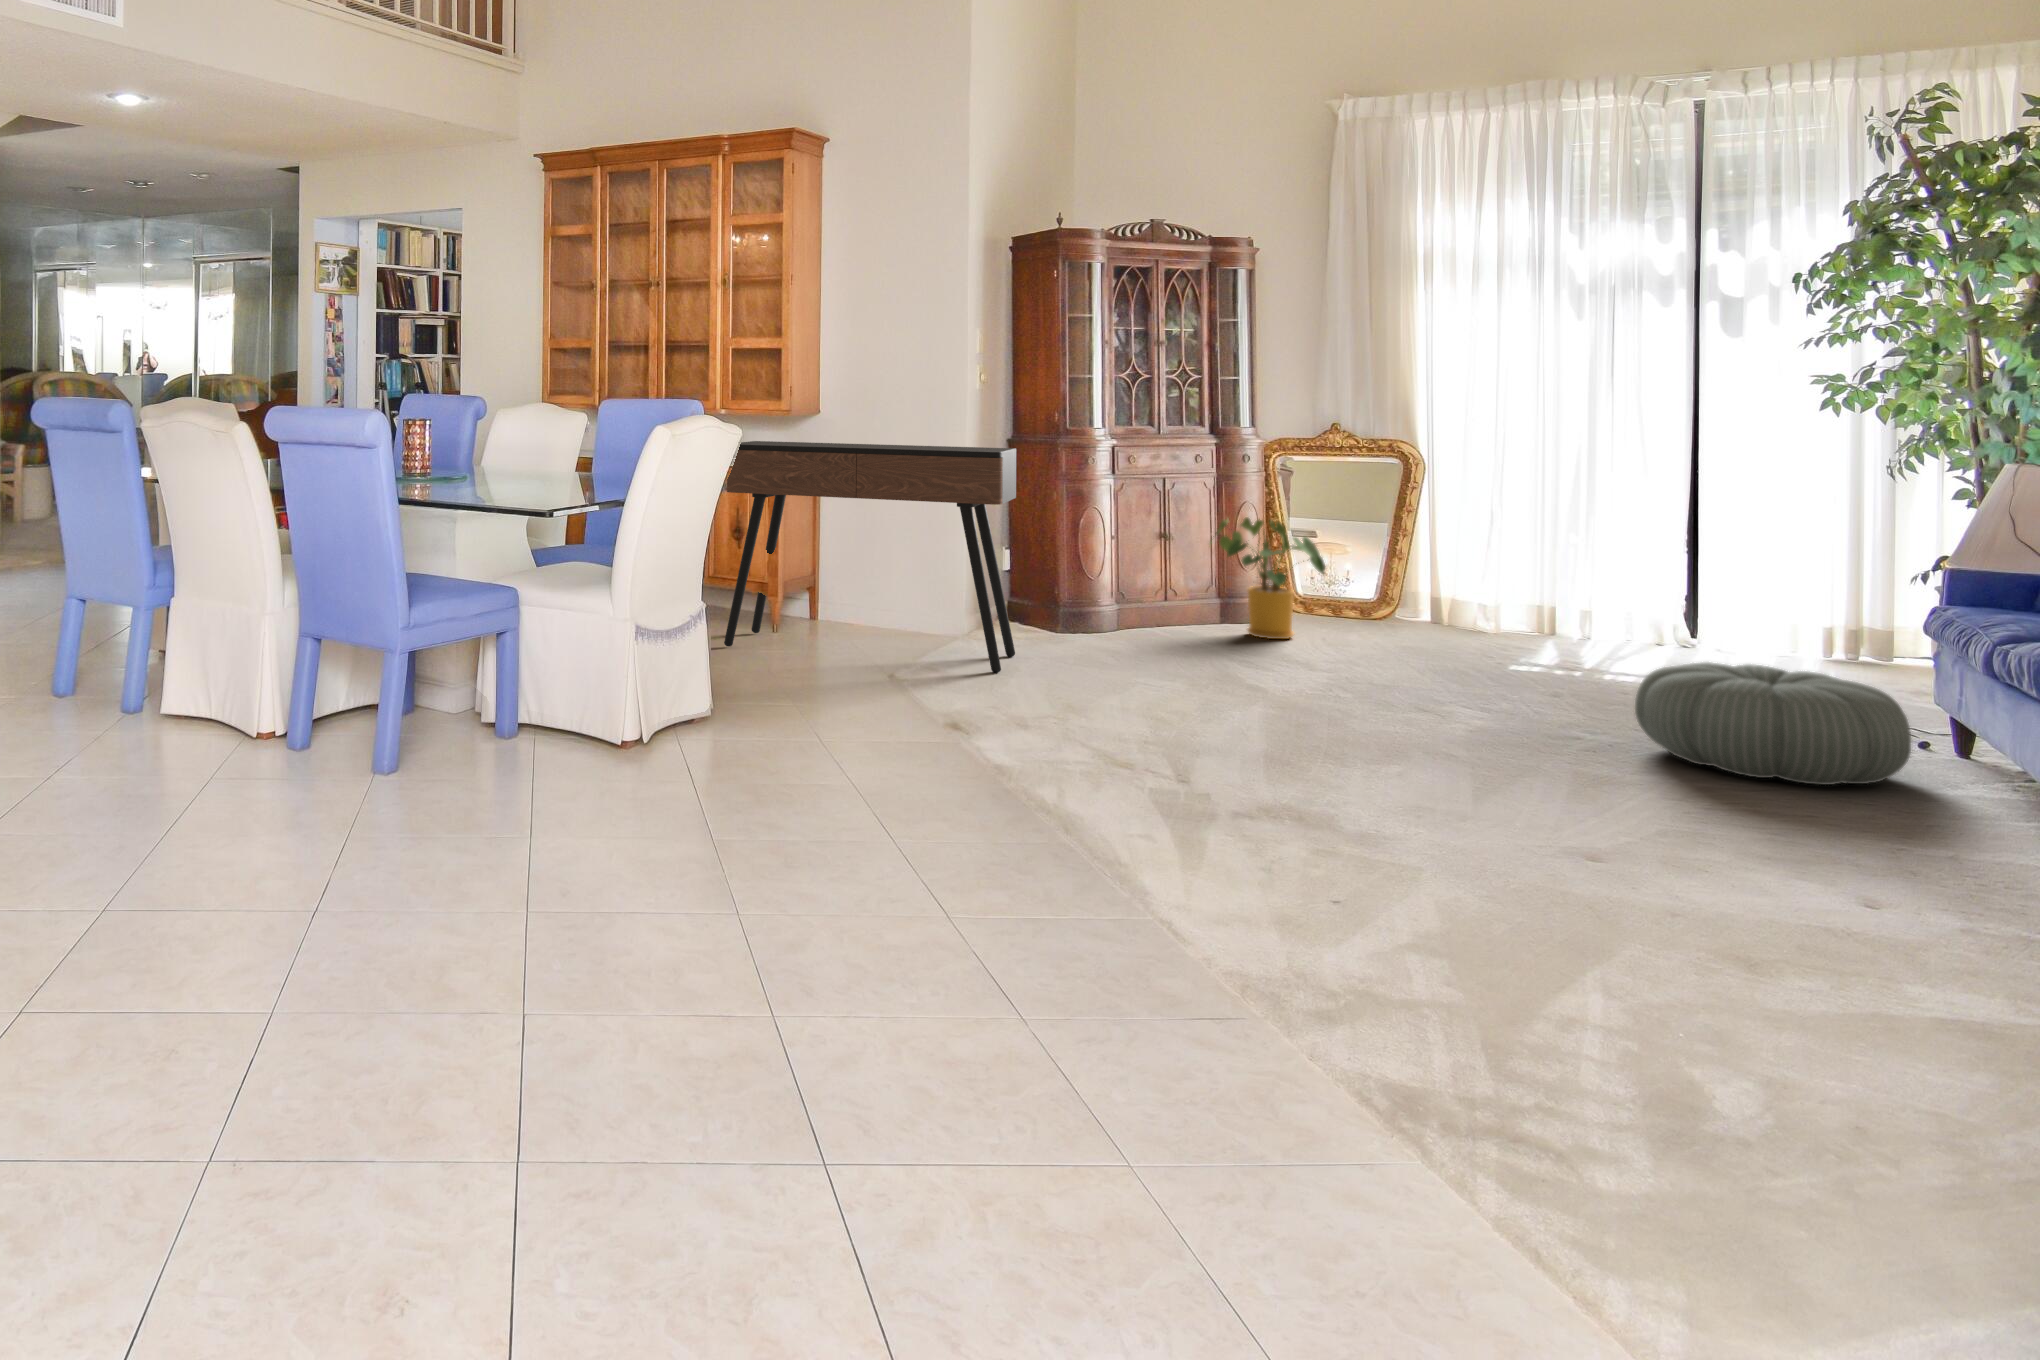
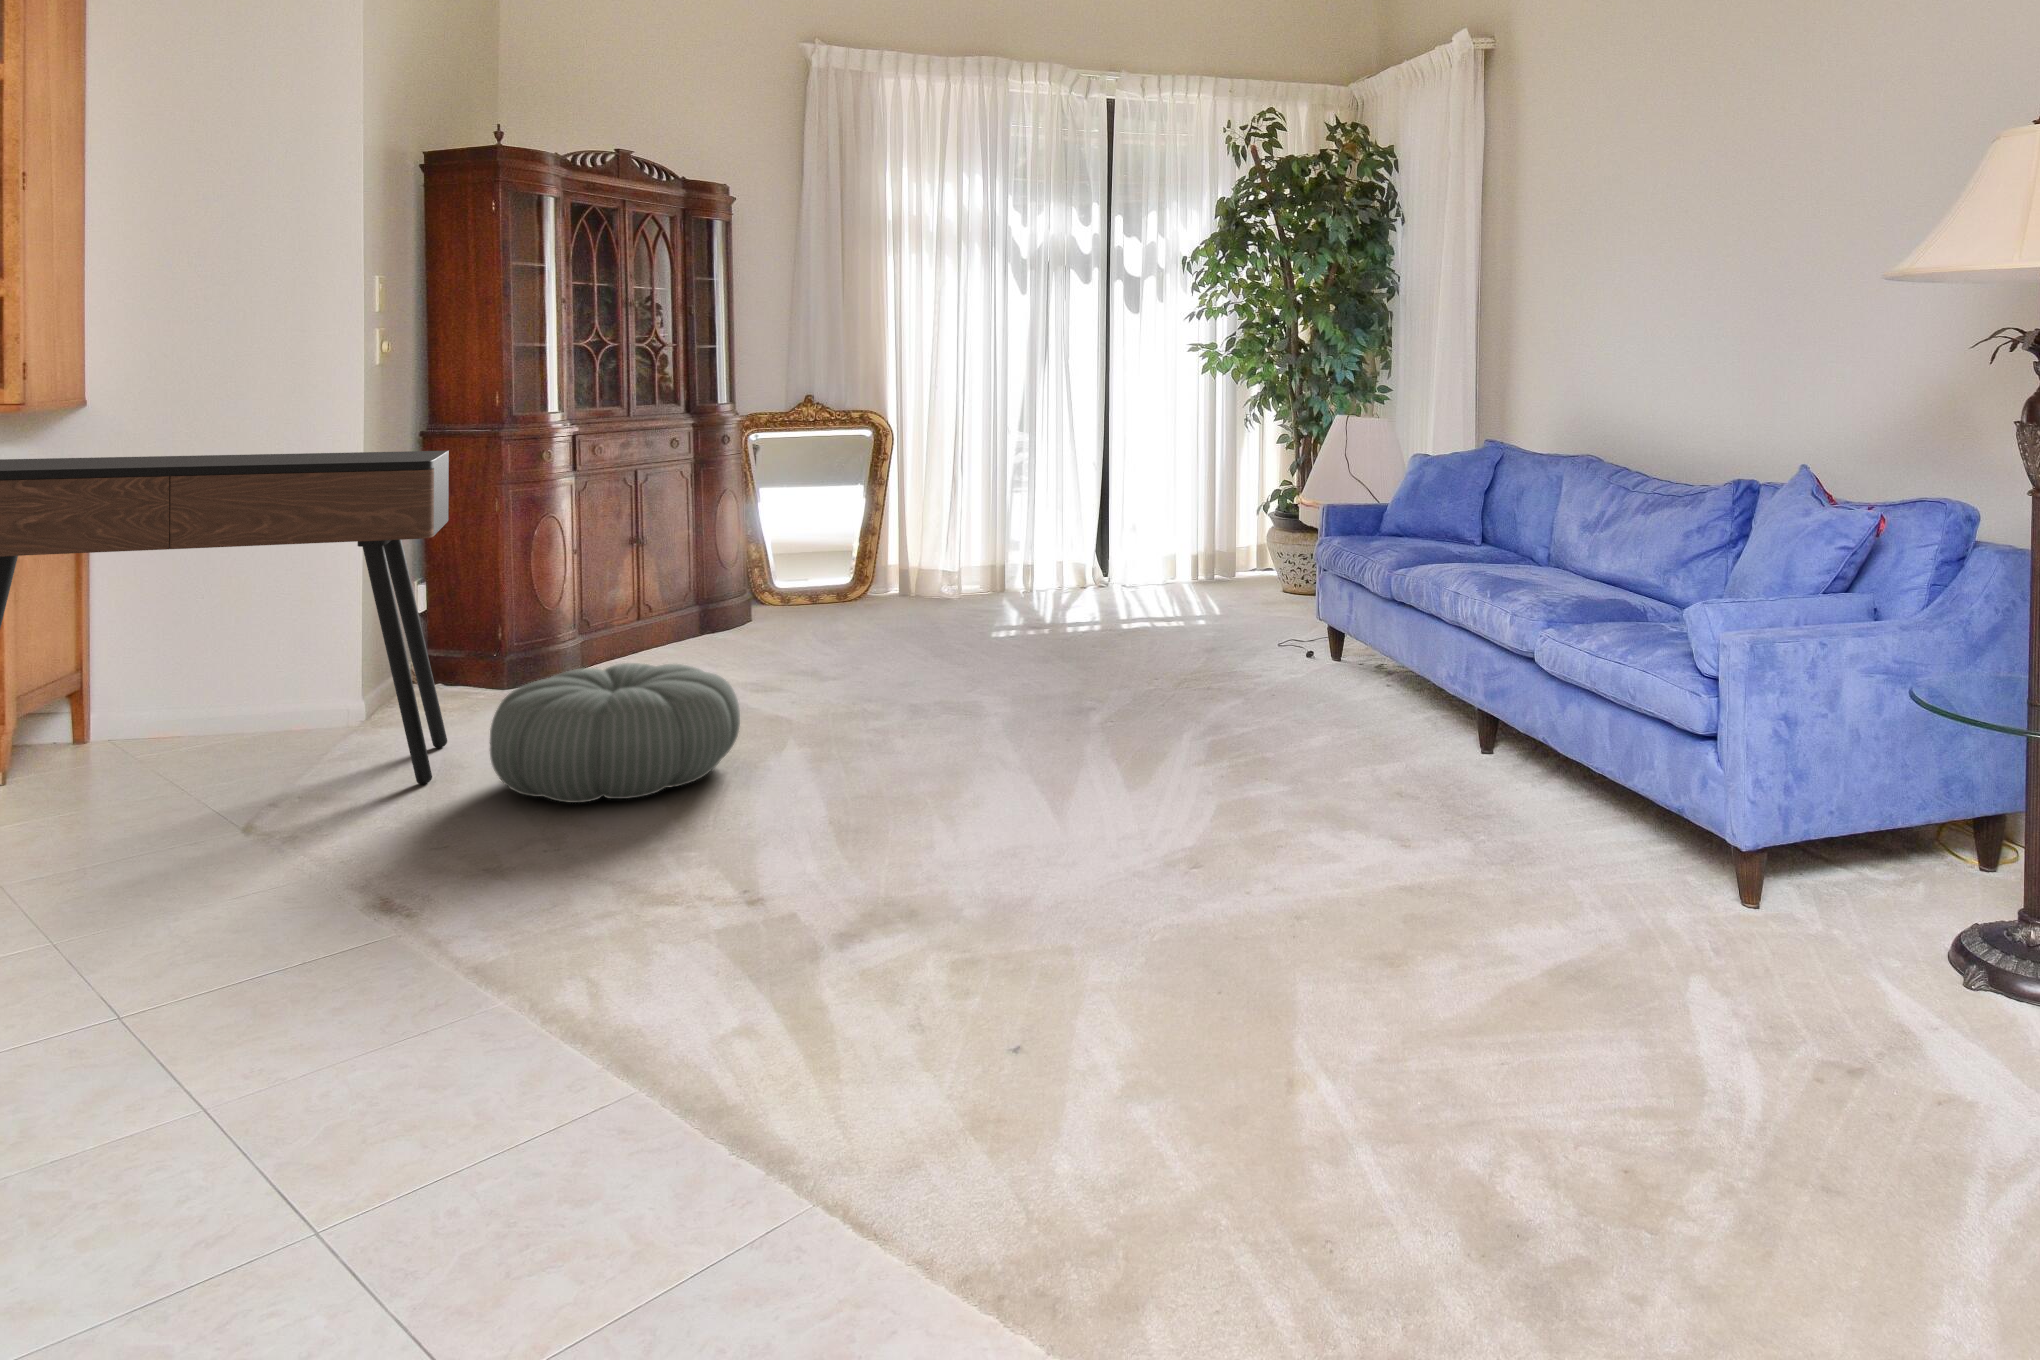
house plant: present [1218,518,1325,639] -> none [687,510,818,651]
pouf: present [1635,662,1911,785] -> present [490,663,740,803]

